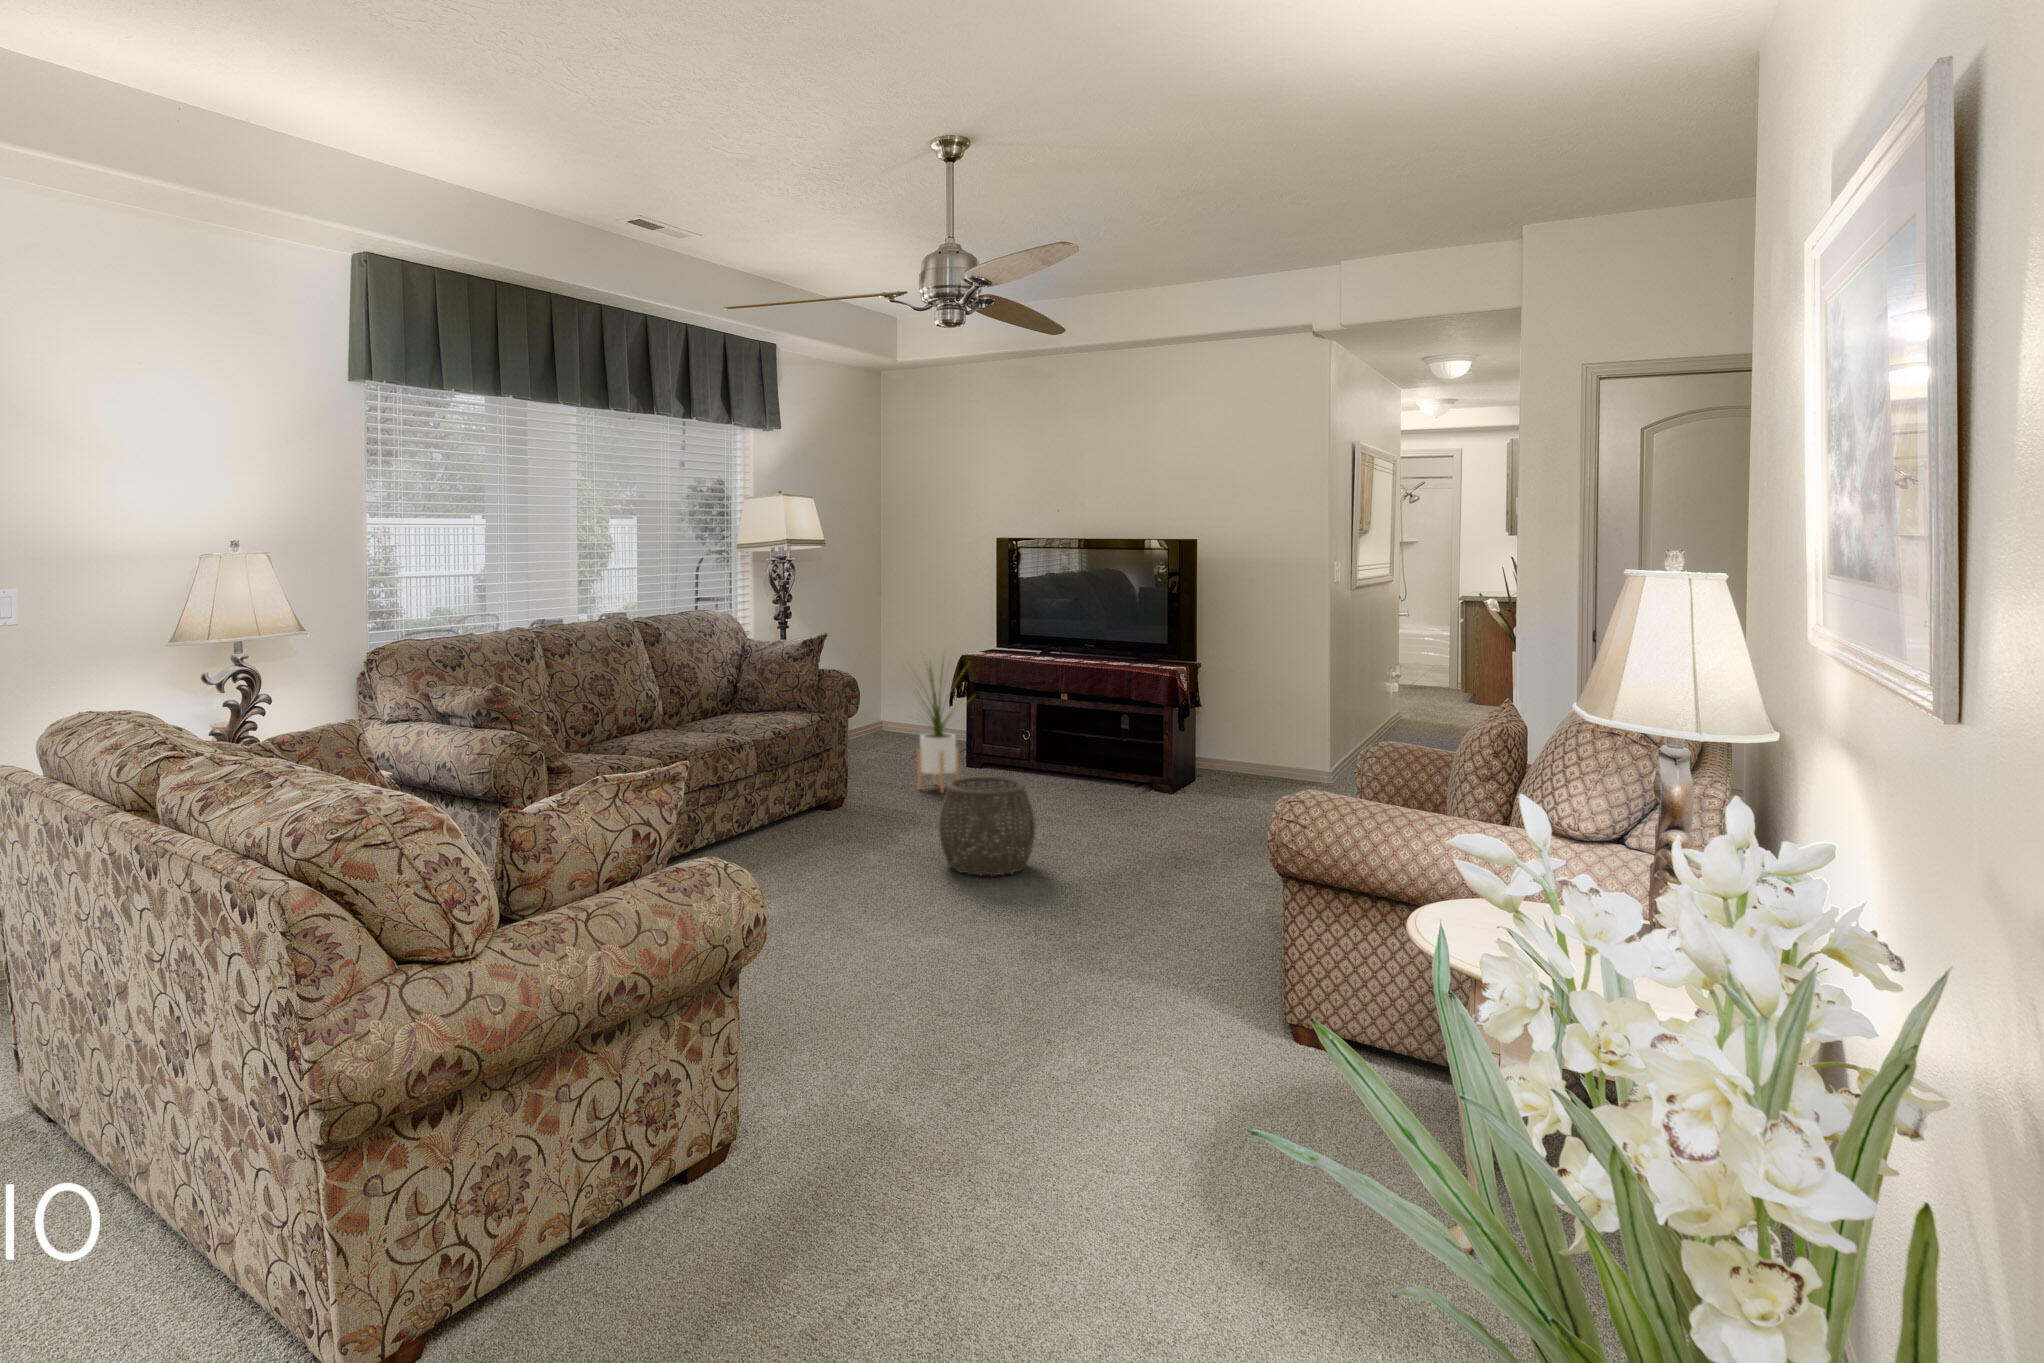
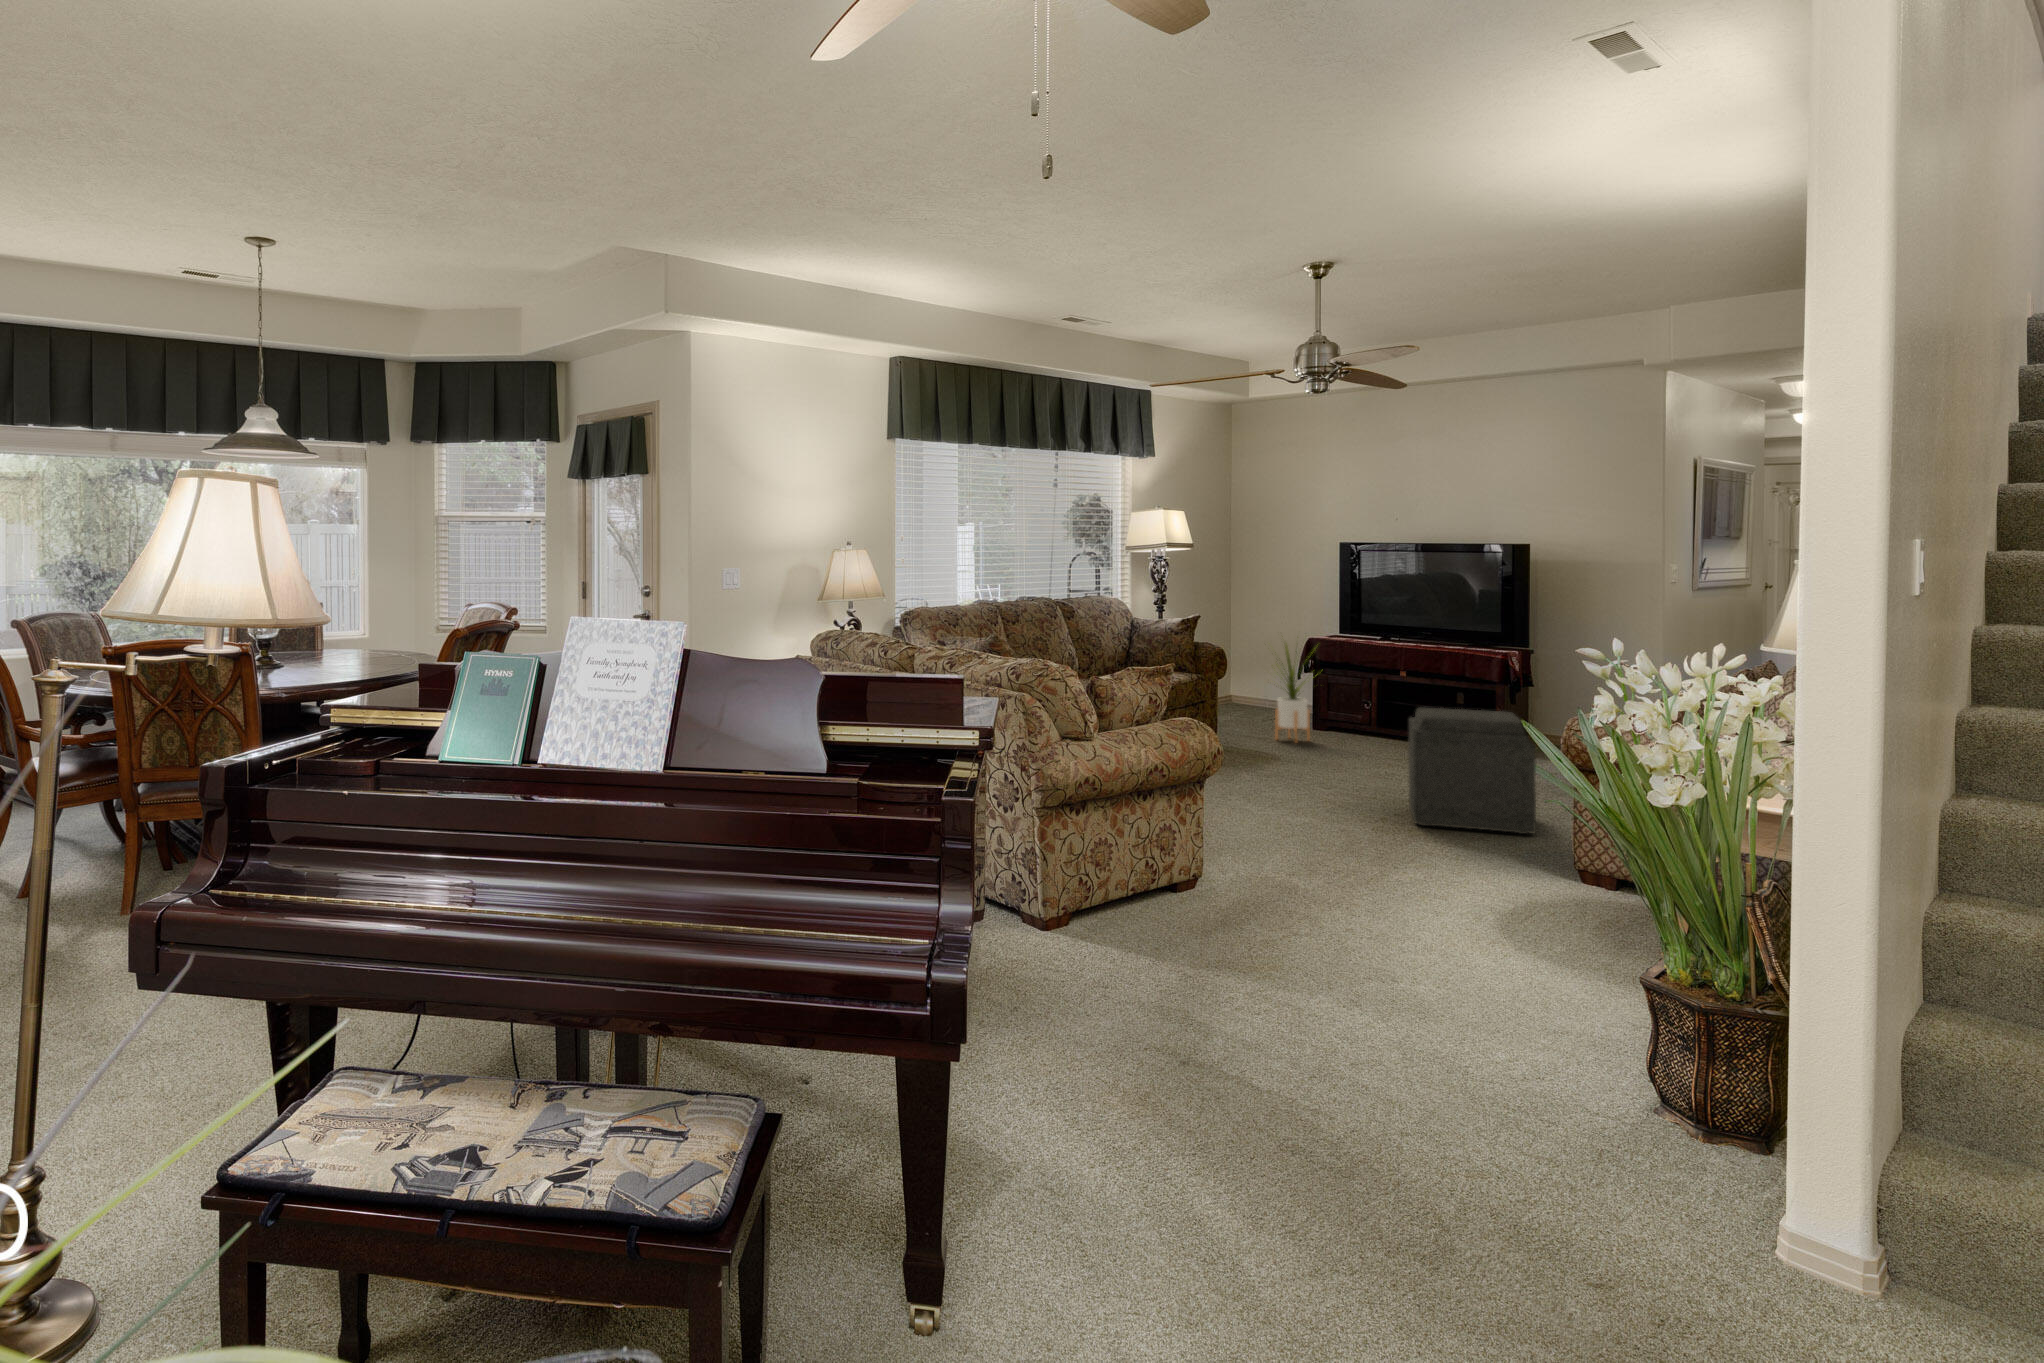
ottoman: none [1072,765,1236,947] -> present [1408,708,1536,834]
woven basket: present [939,776,1035,876] -> none [1301,720,1379,790]

